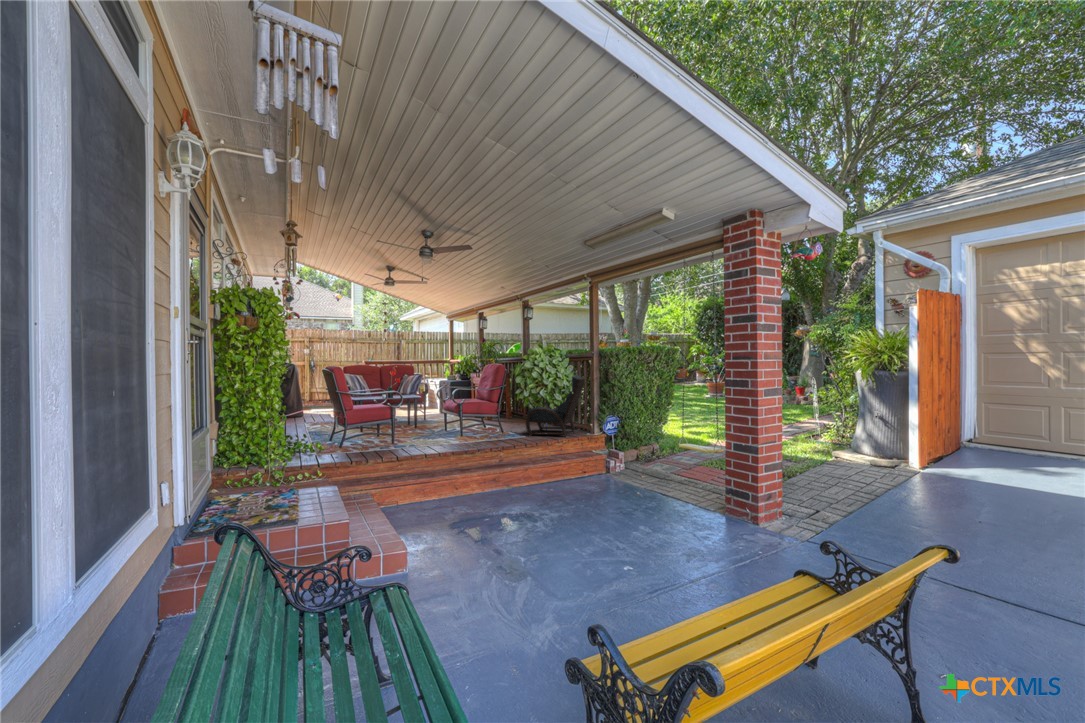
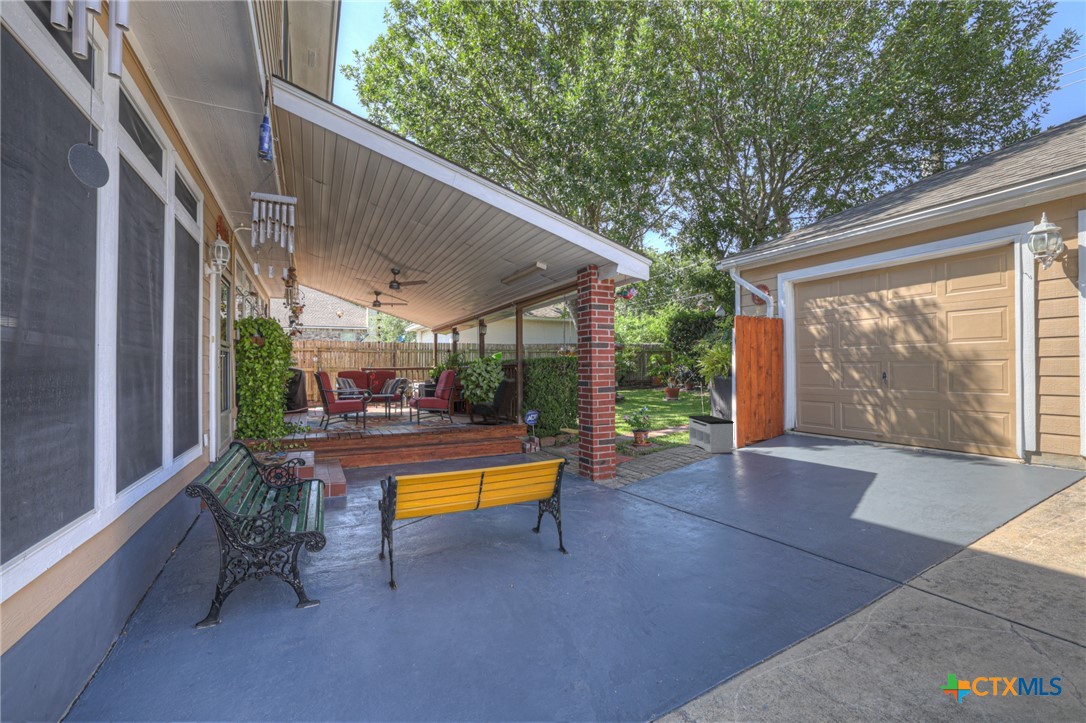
bench: none [815,422,898,475] -> present [689,415,735,453]

